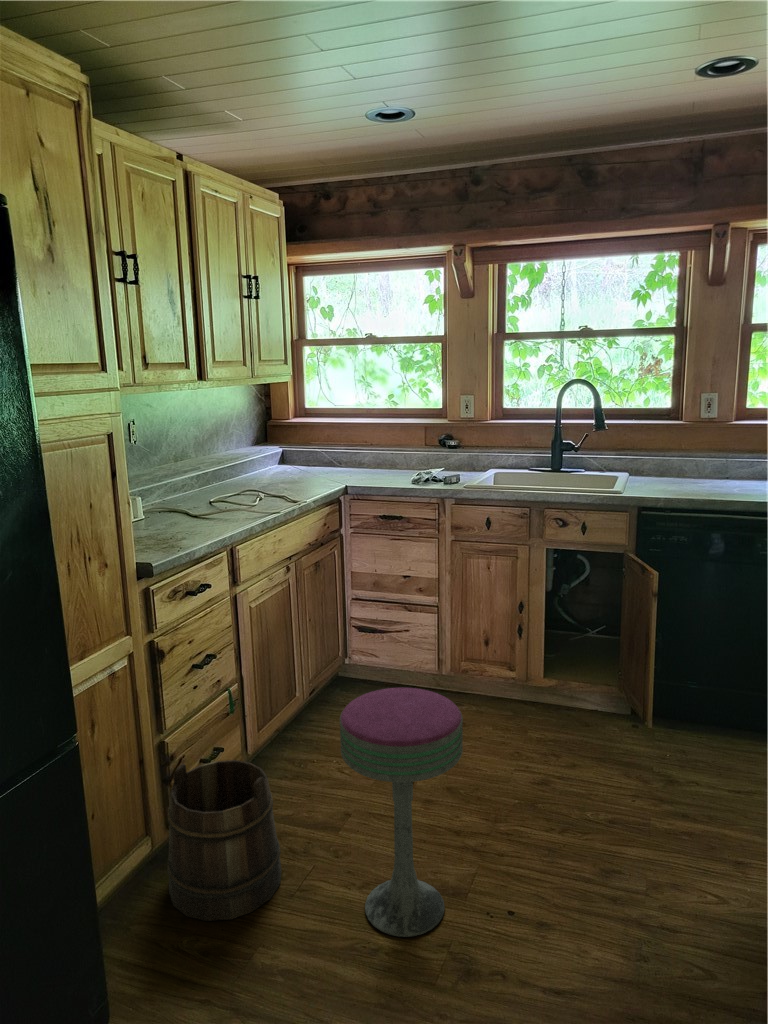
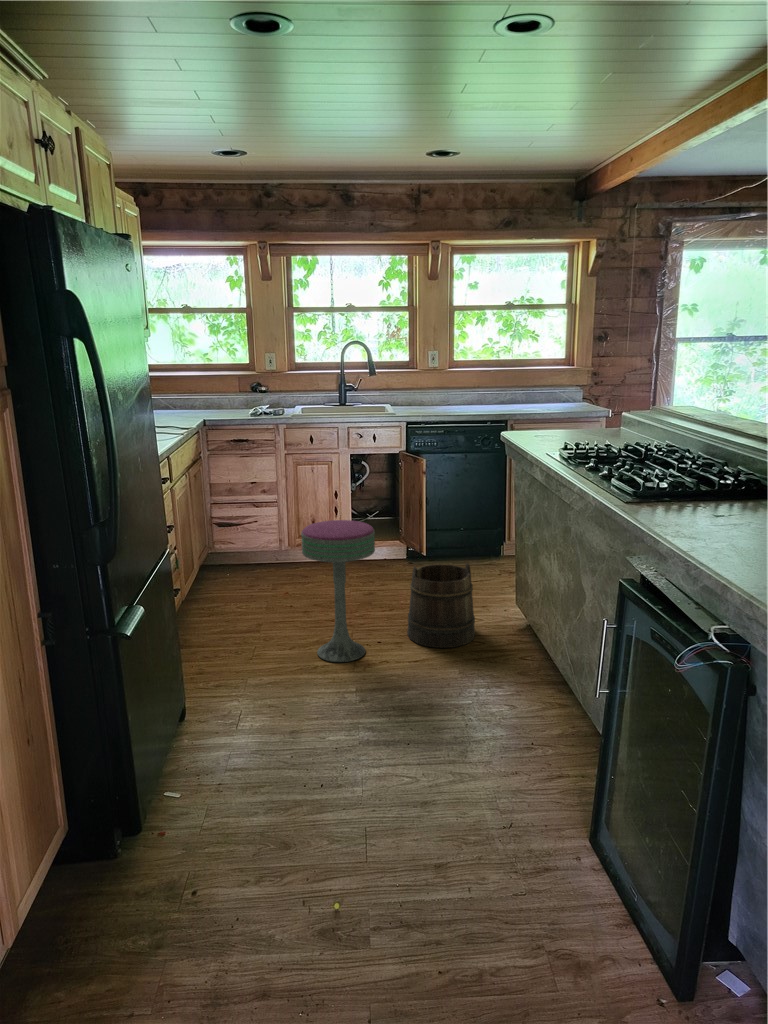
bucket: present [167,760,281,921] -> present [407,563,475,648]

